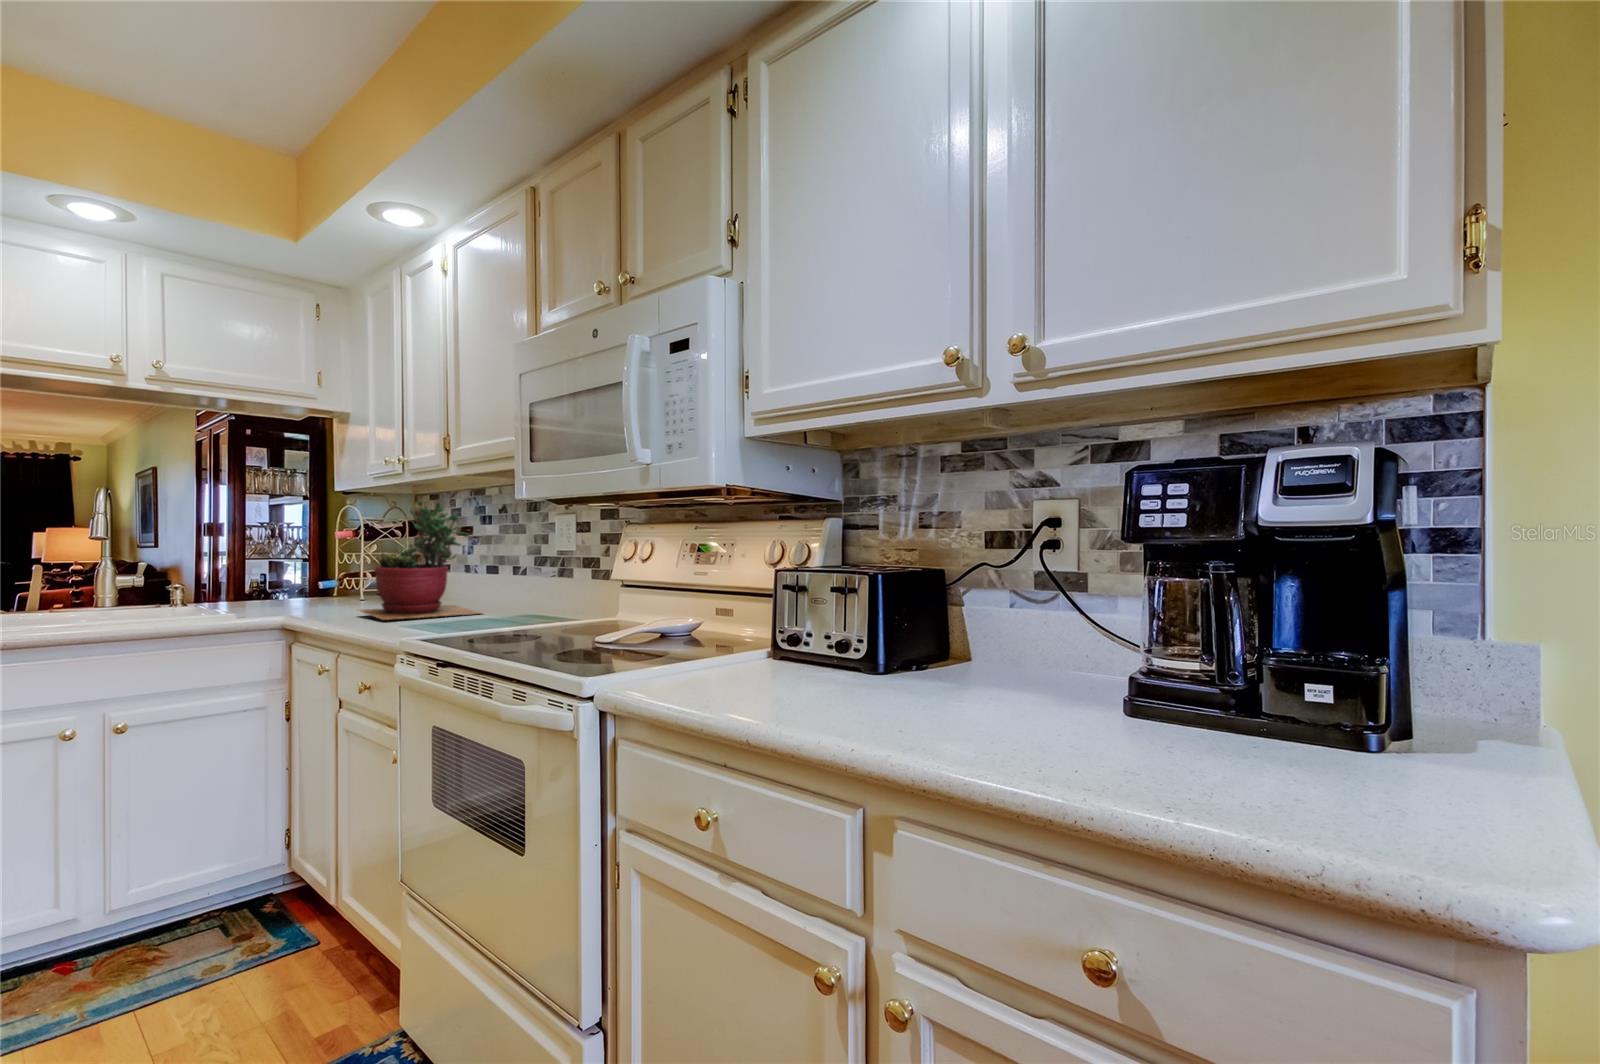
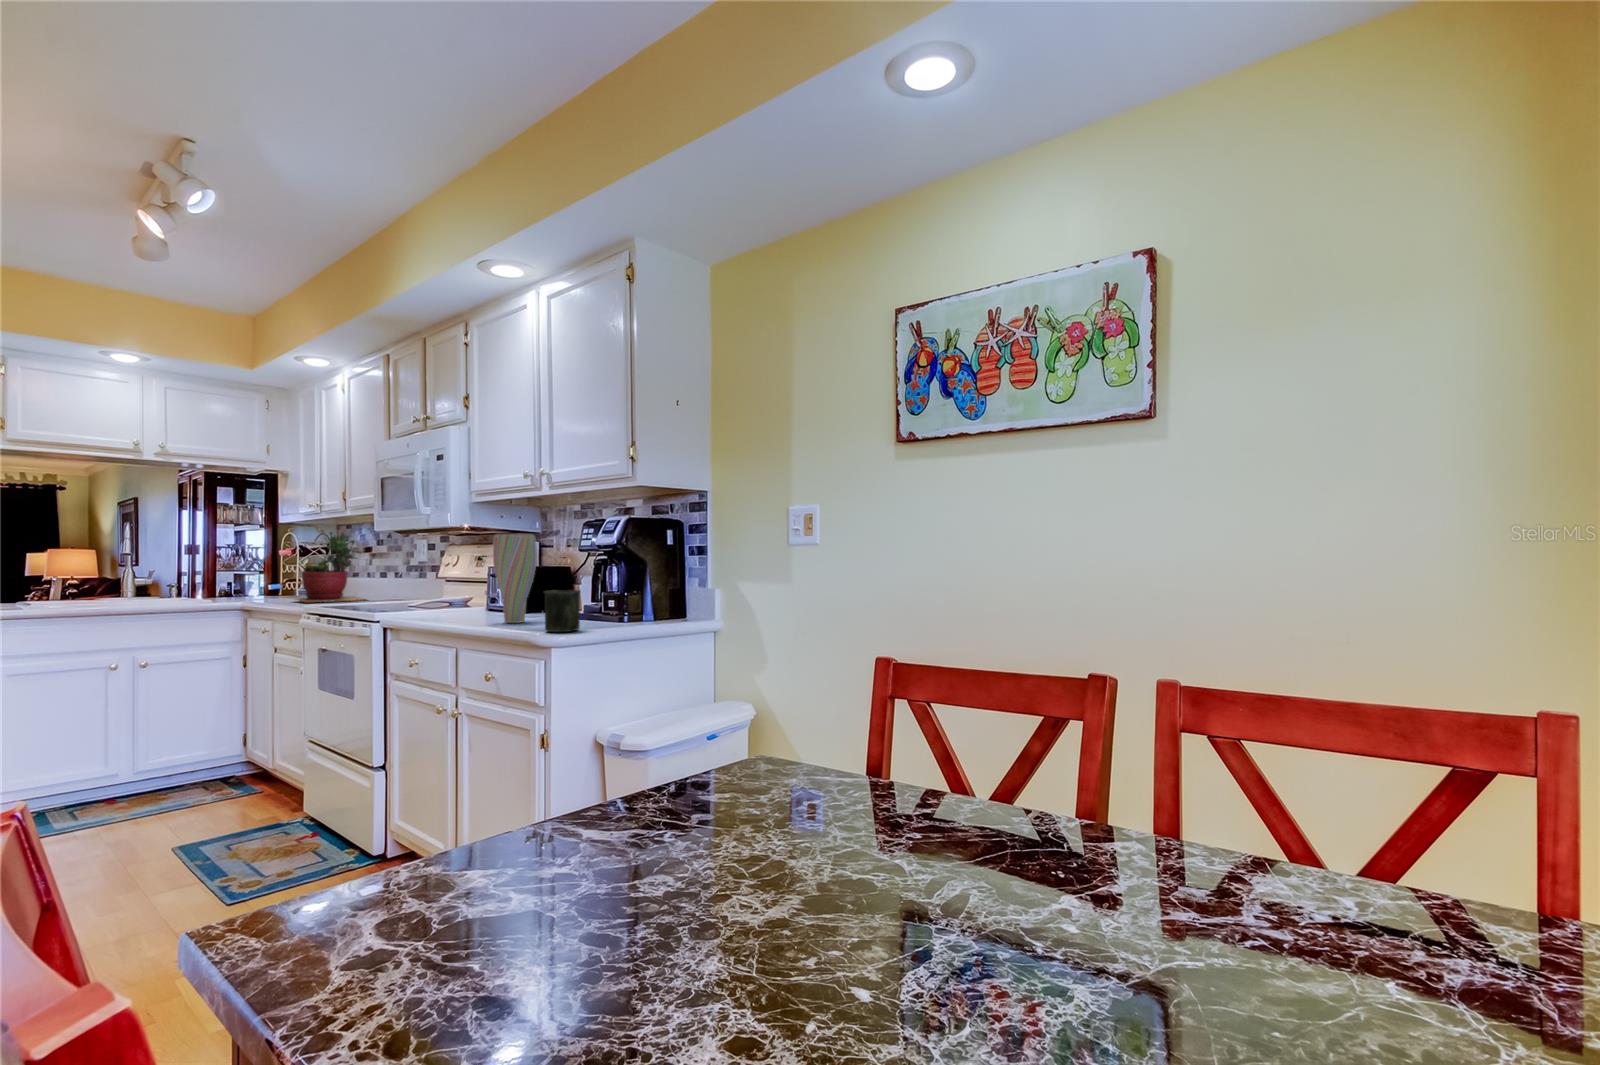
vase: none [886,480,988,714] -> present [493,534,536,623]
mug: none [1193,645,1335,802] -> present [544,590,580,632]

